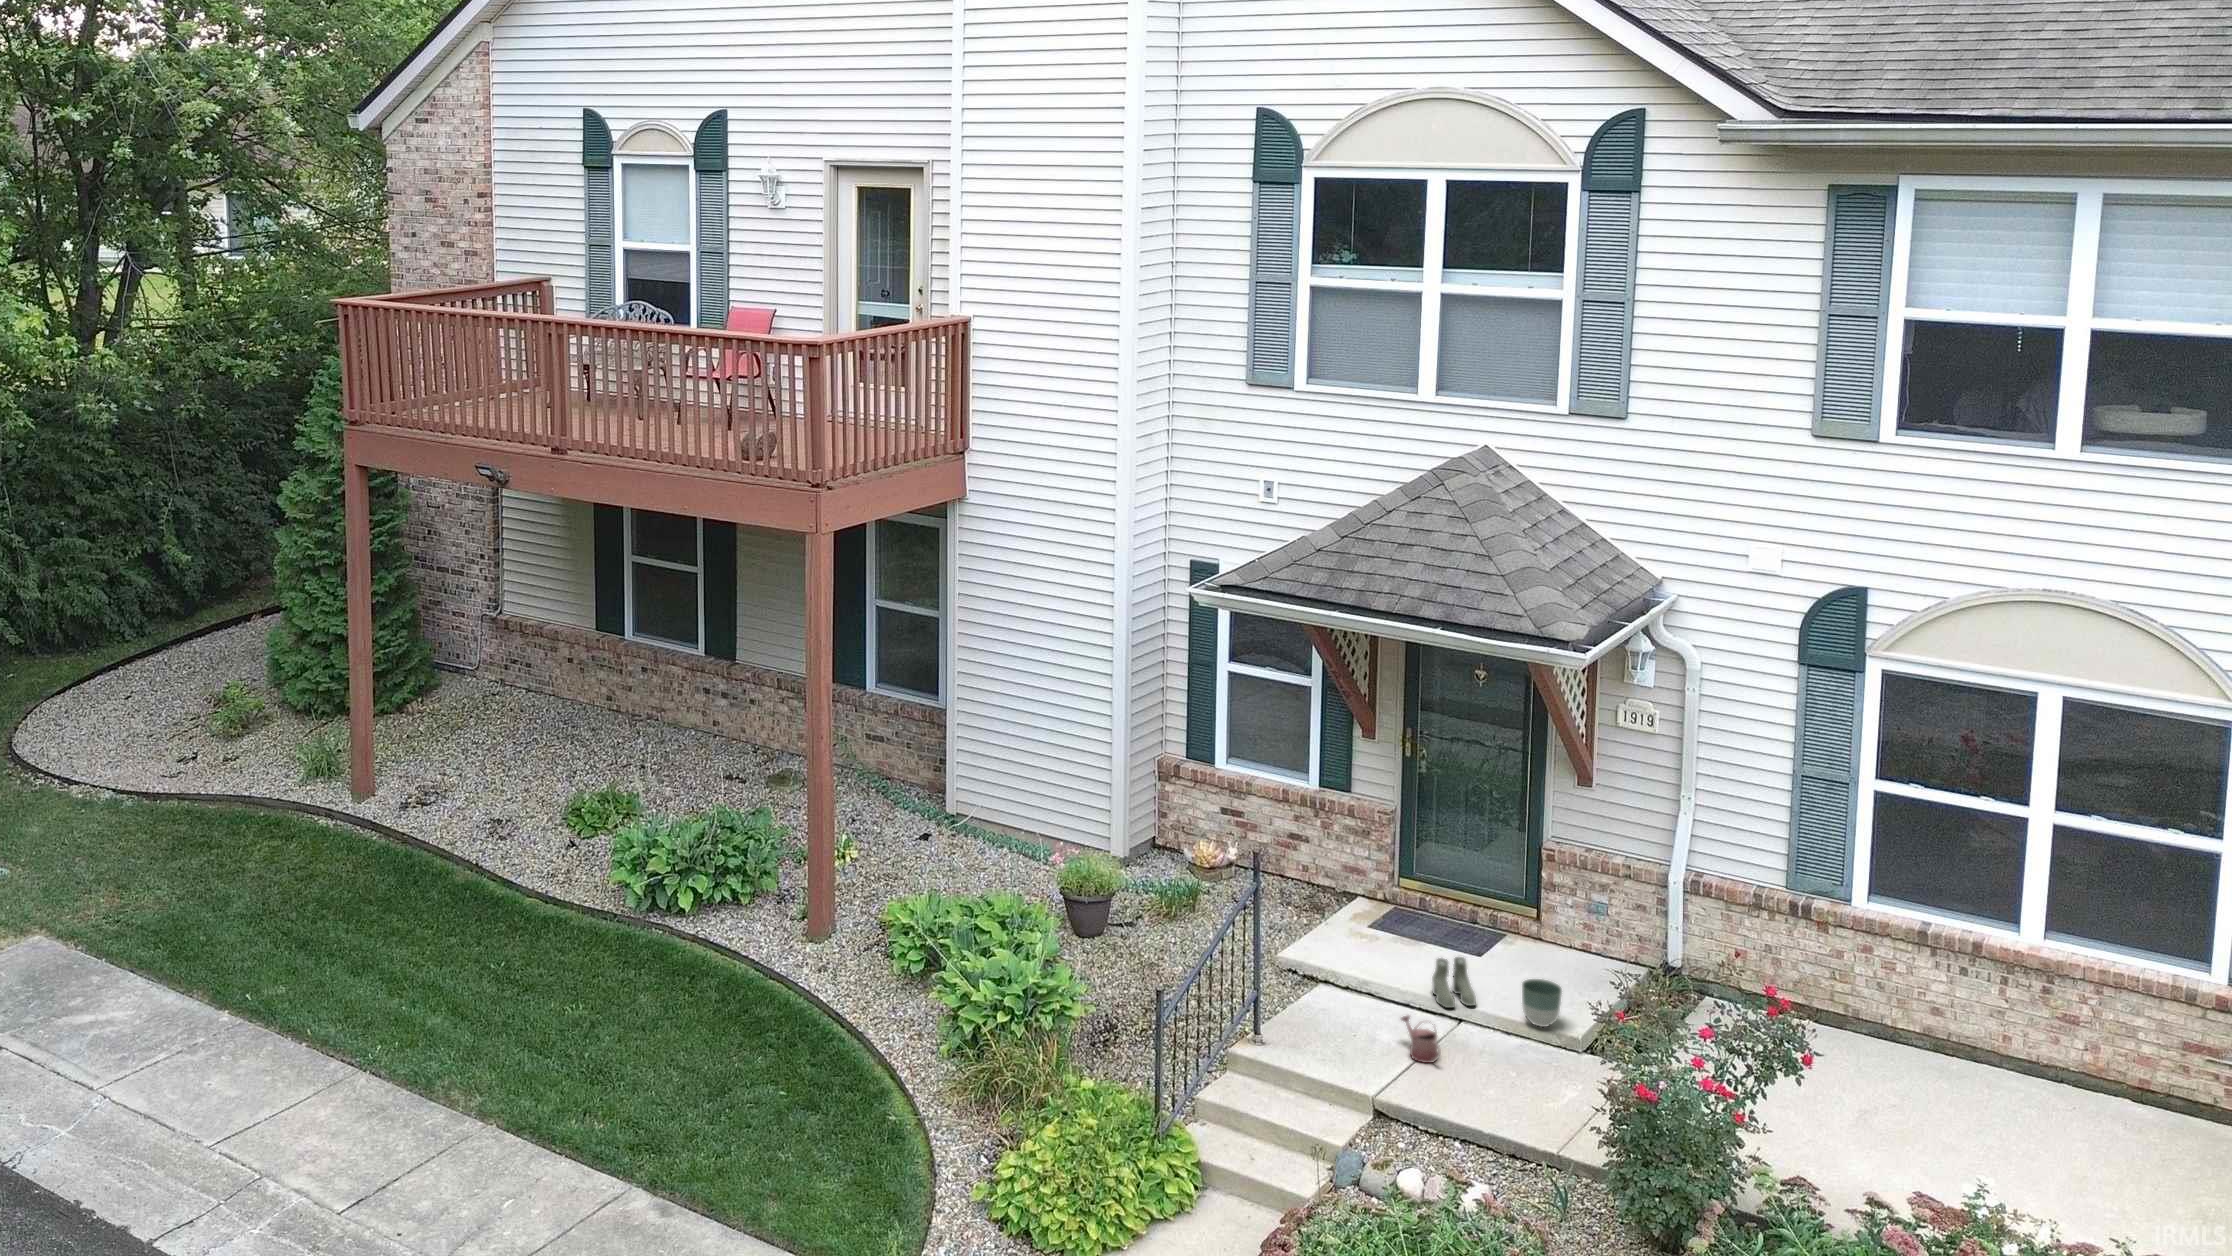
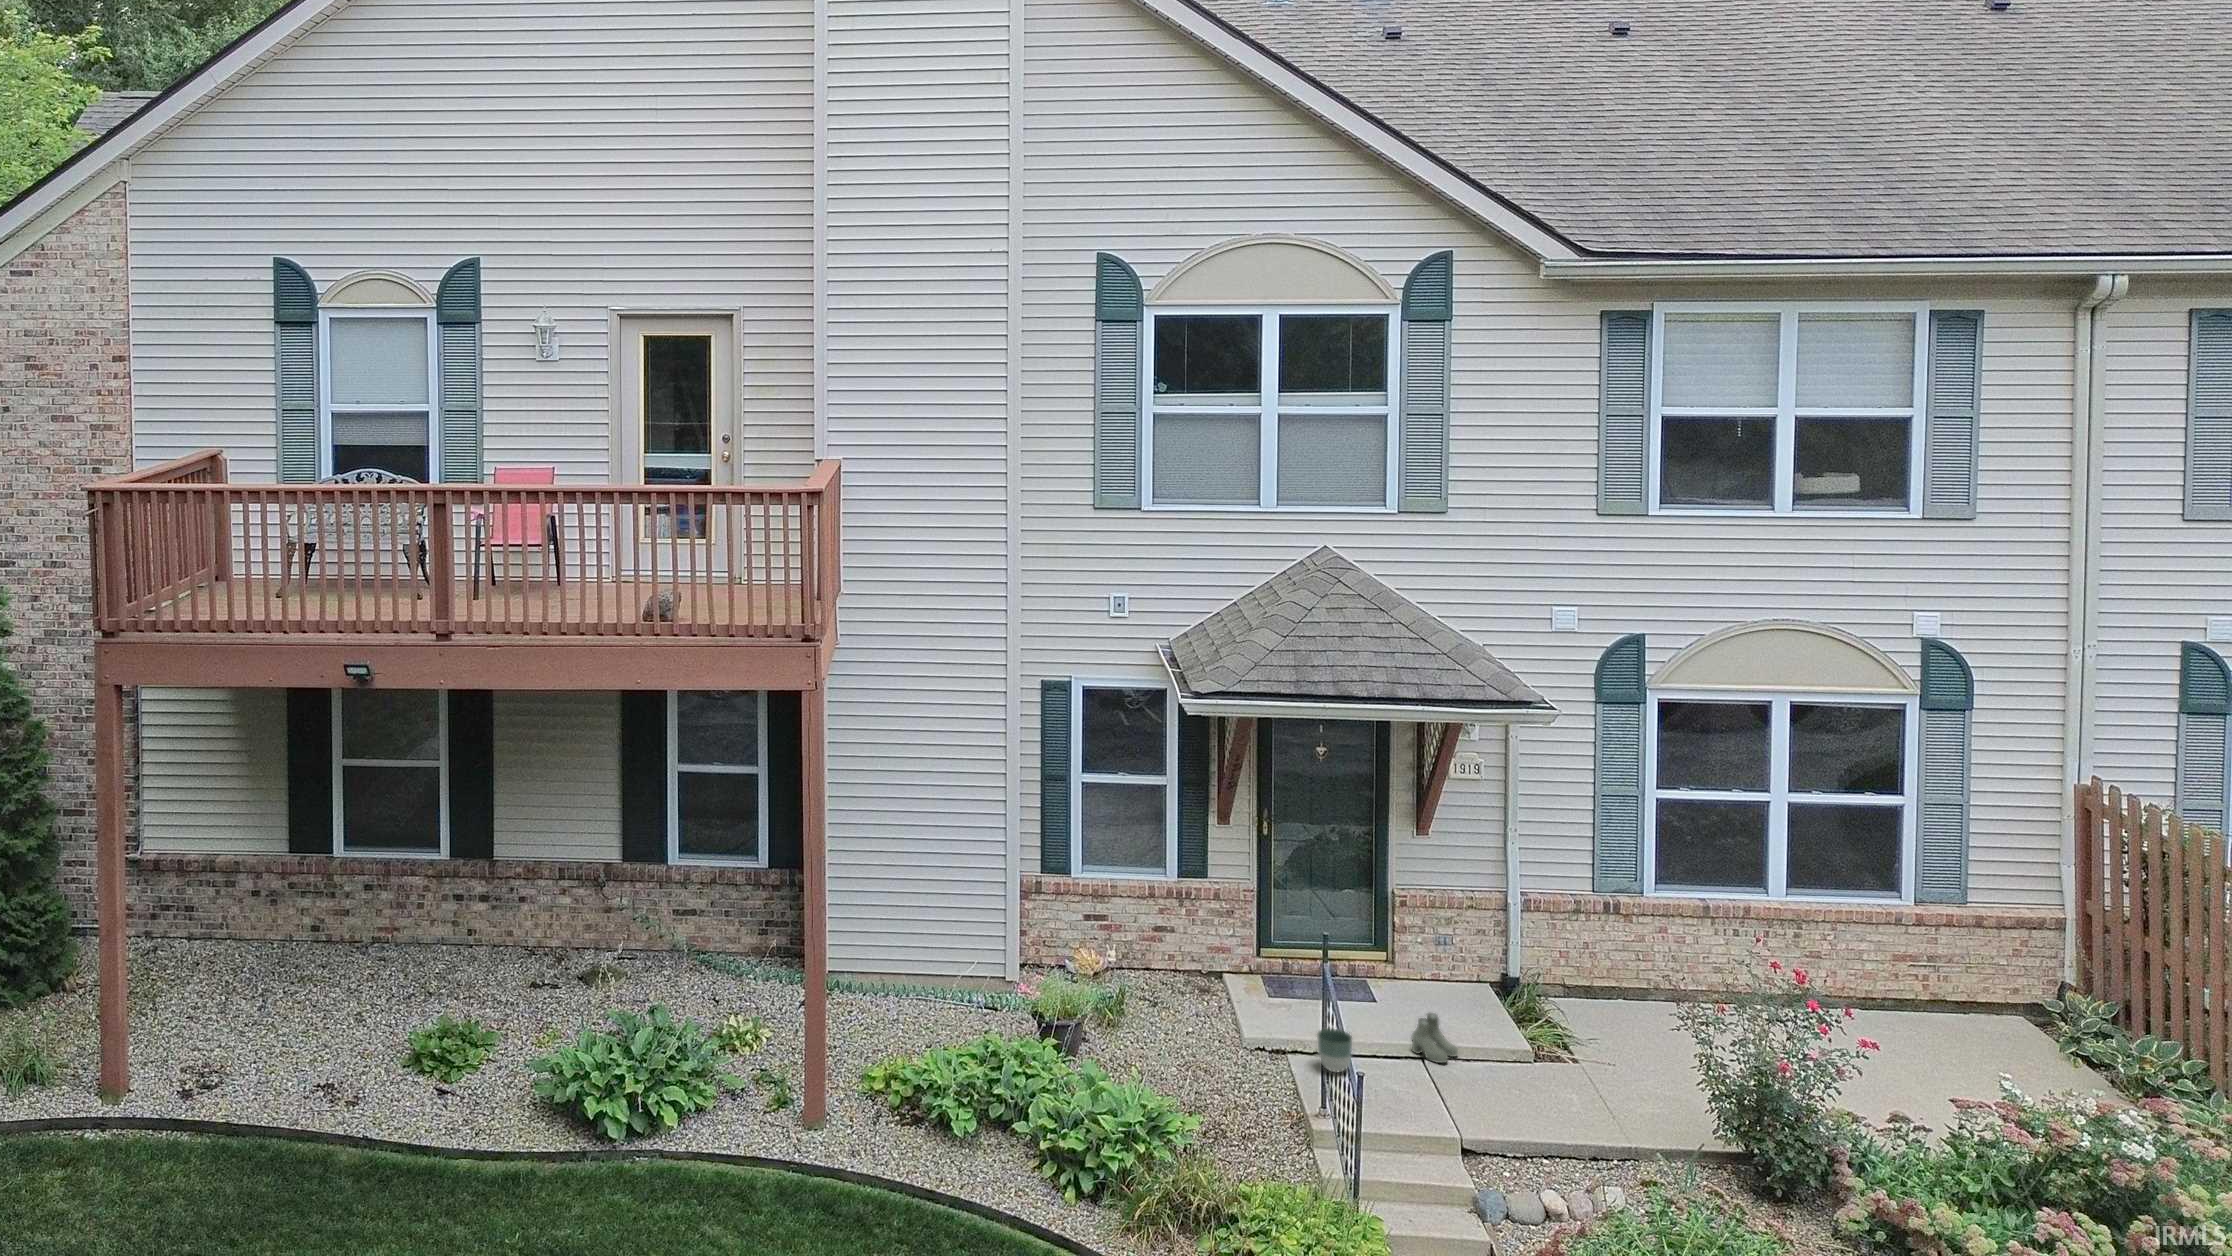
planter: present [1522,979,1562,1027] -> present [1317,1029,1352,1073]
watering can: present [1401,1016,1441,1063] -> none [1455,1080,1514,1123]

